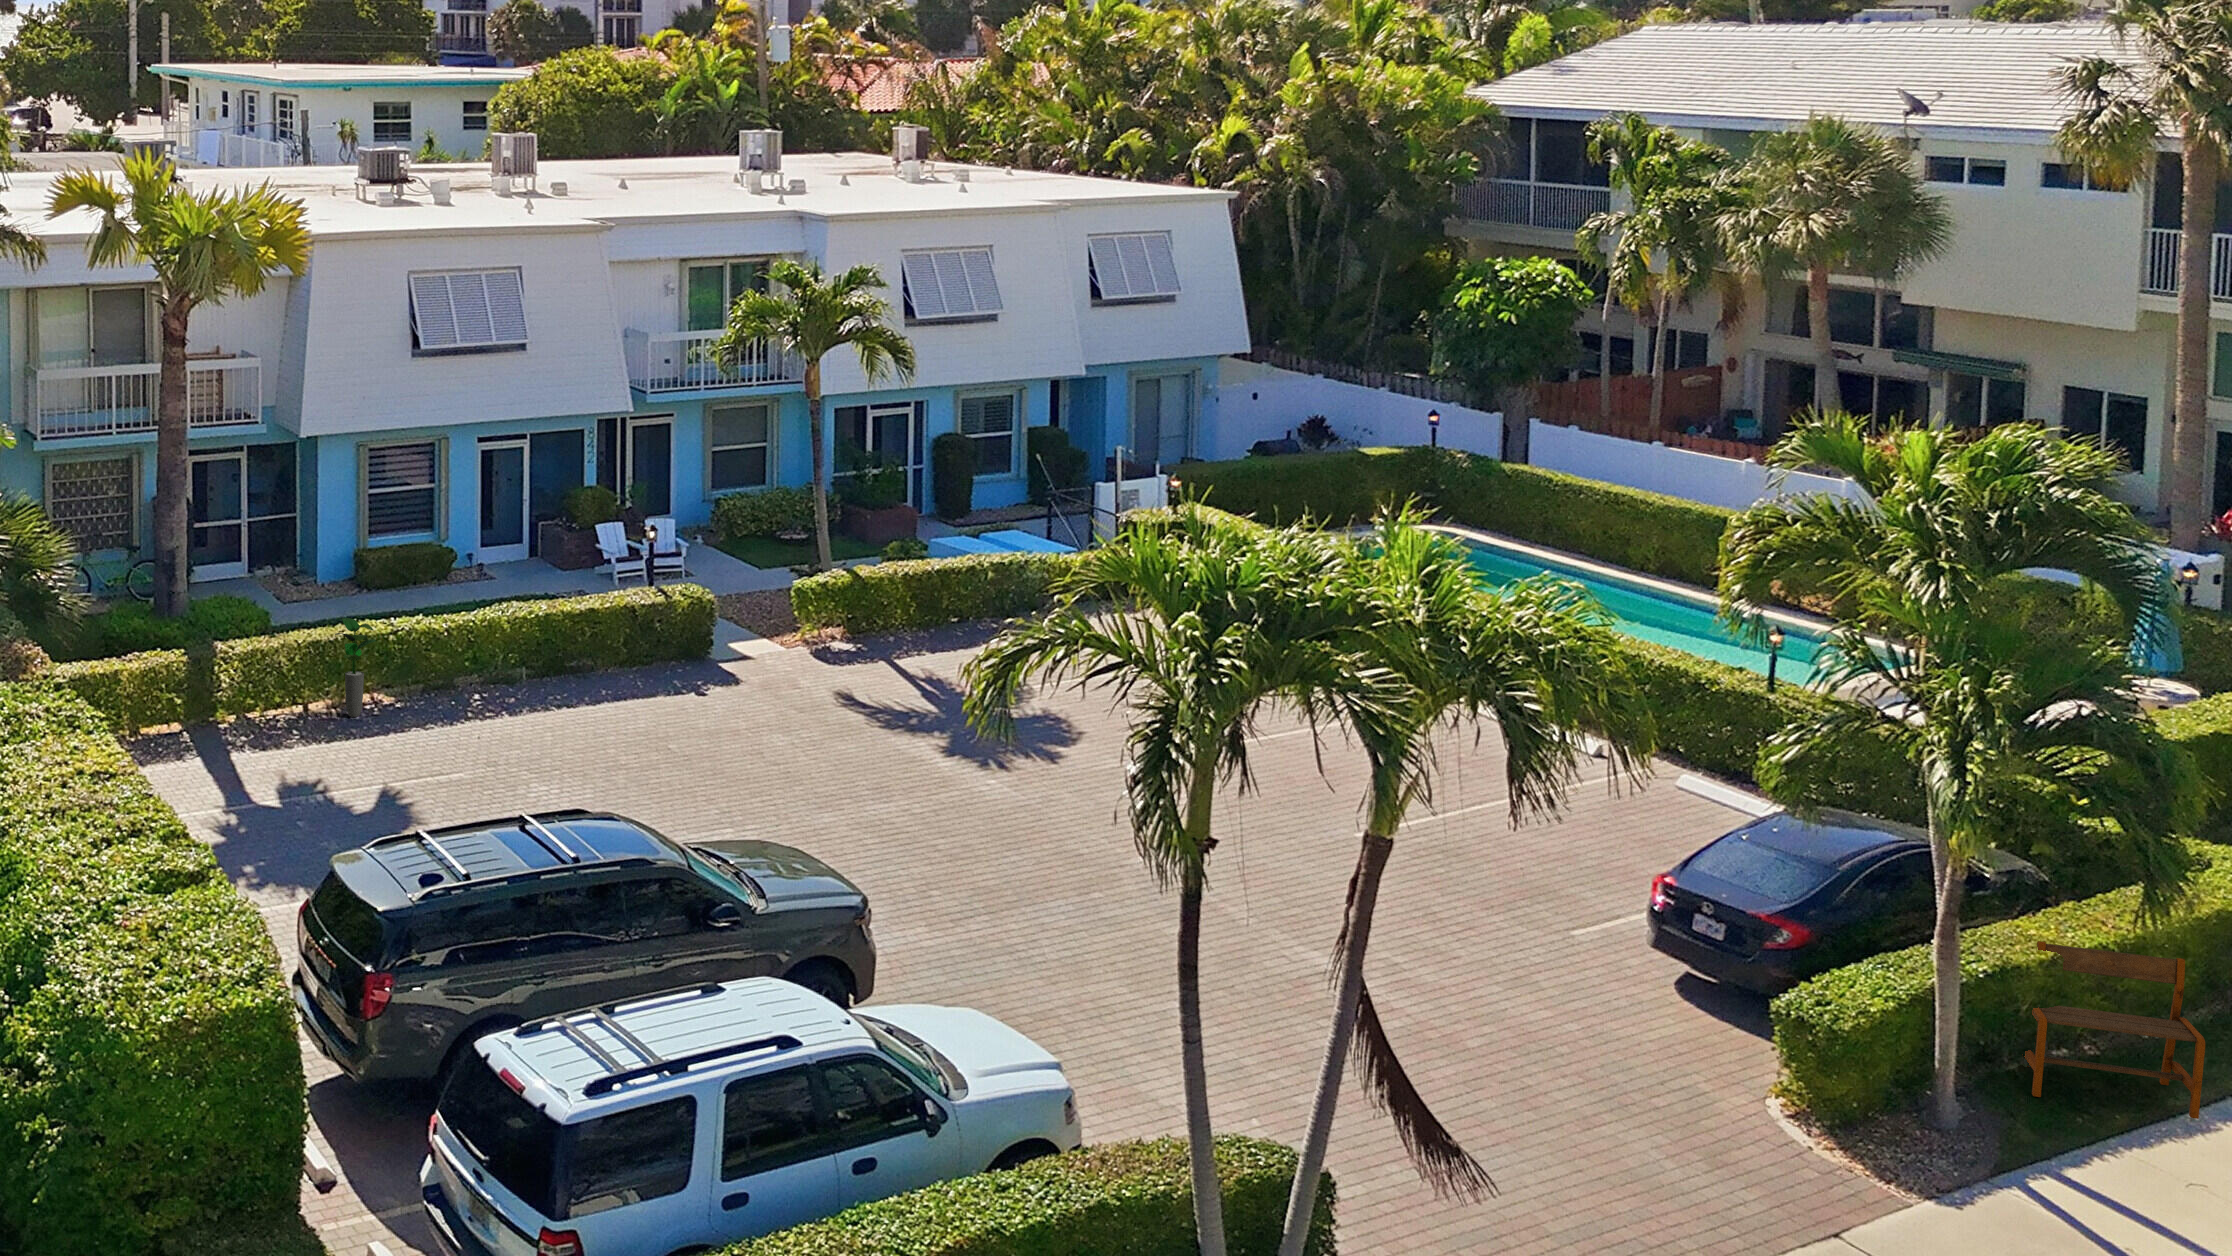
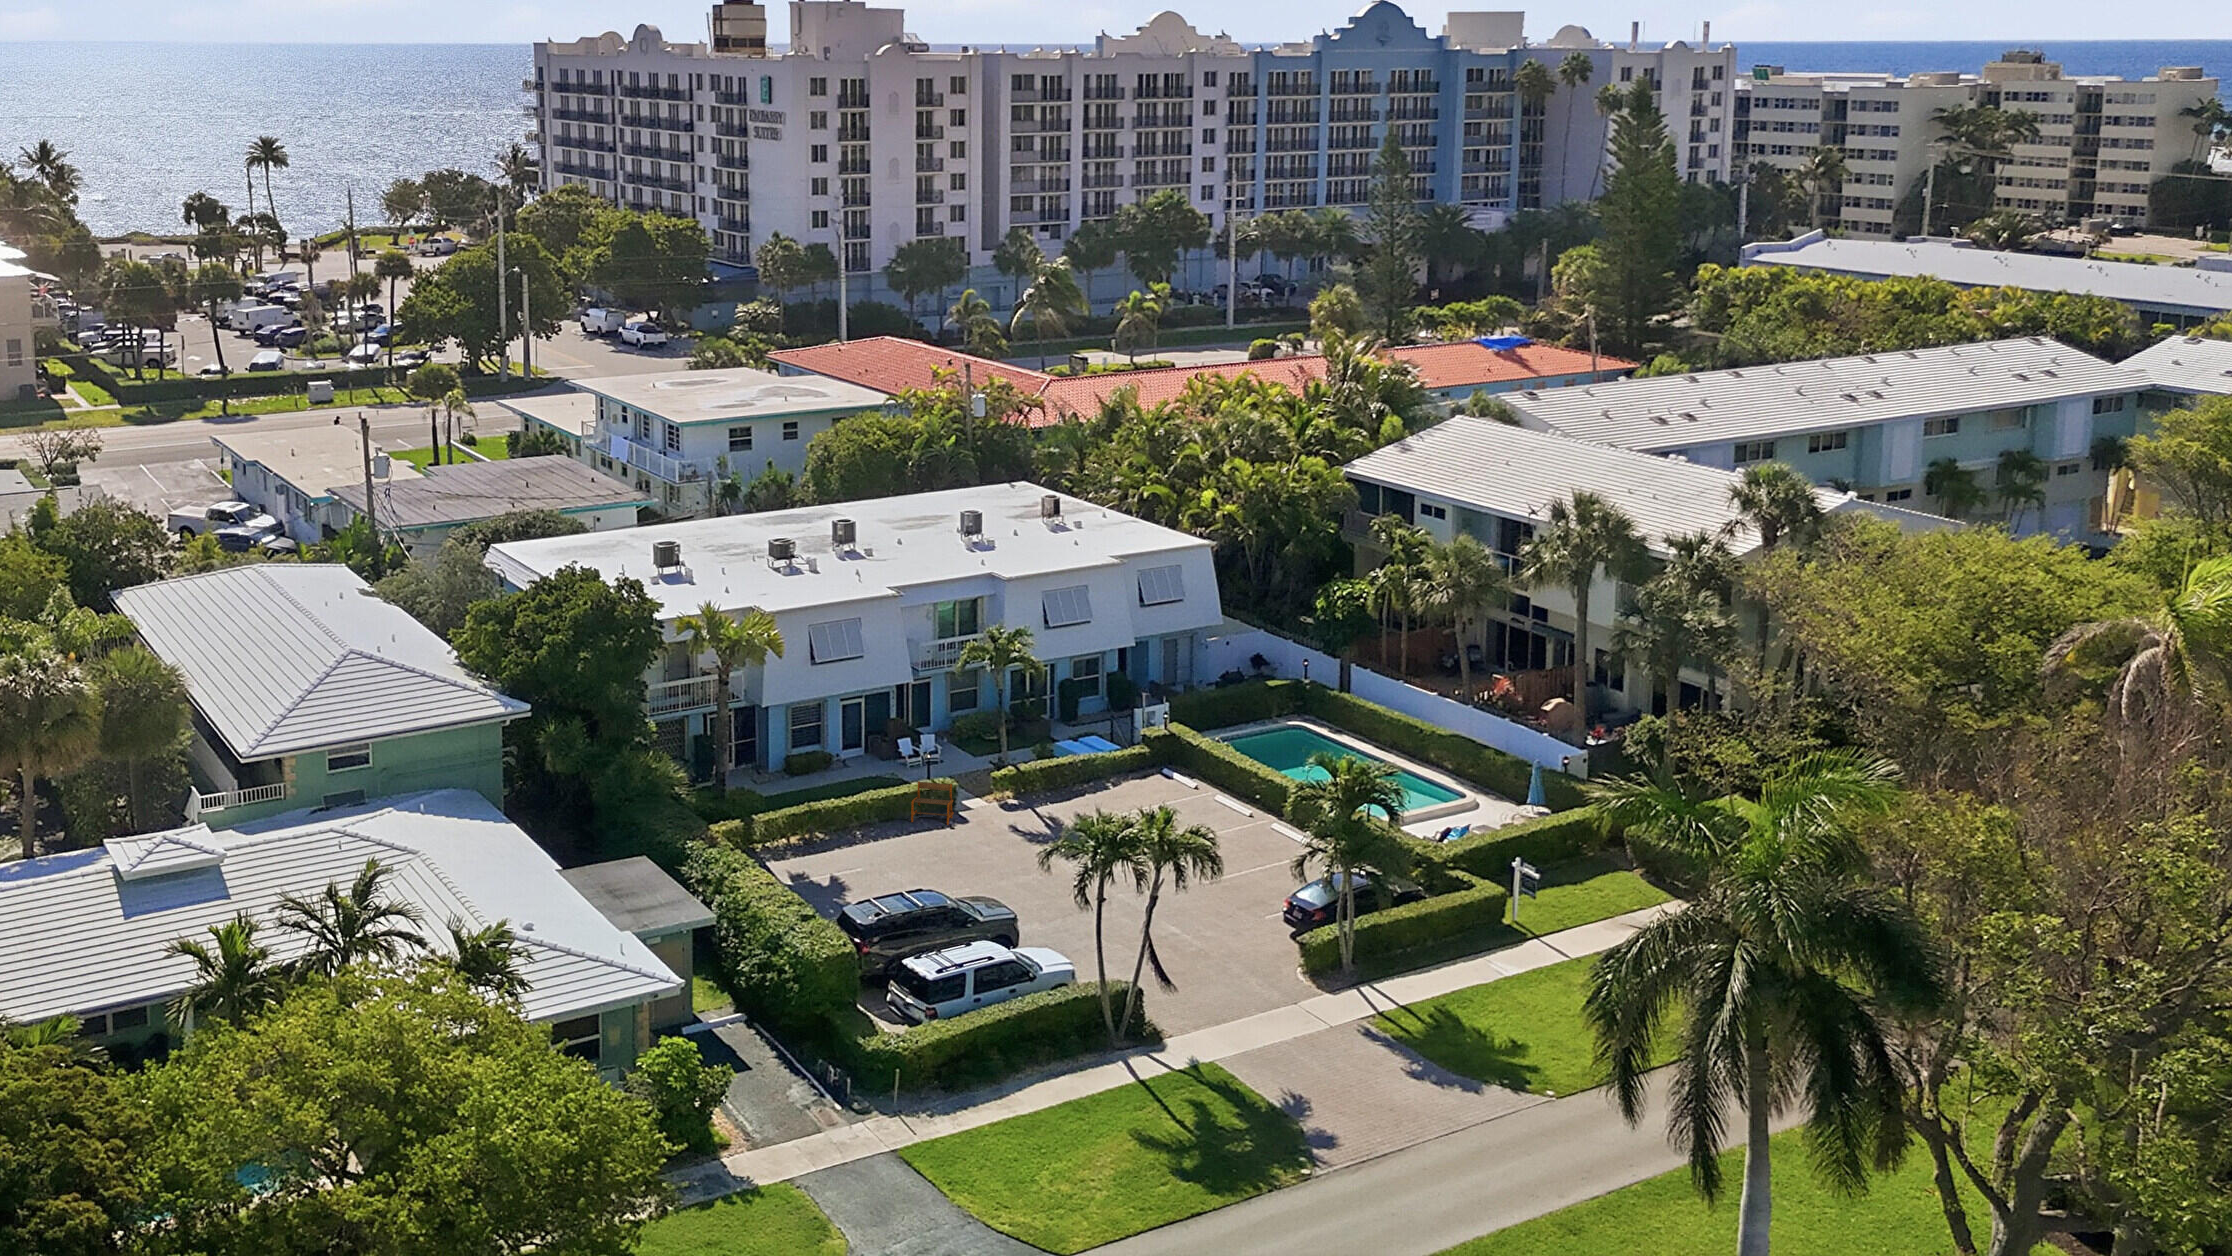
bench: present [2024,941,2205,1119] -> present [911,782,954,825]

